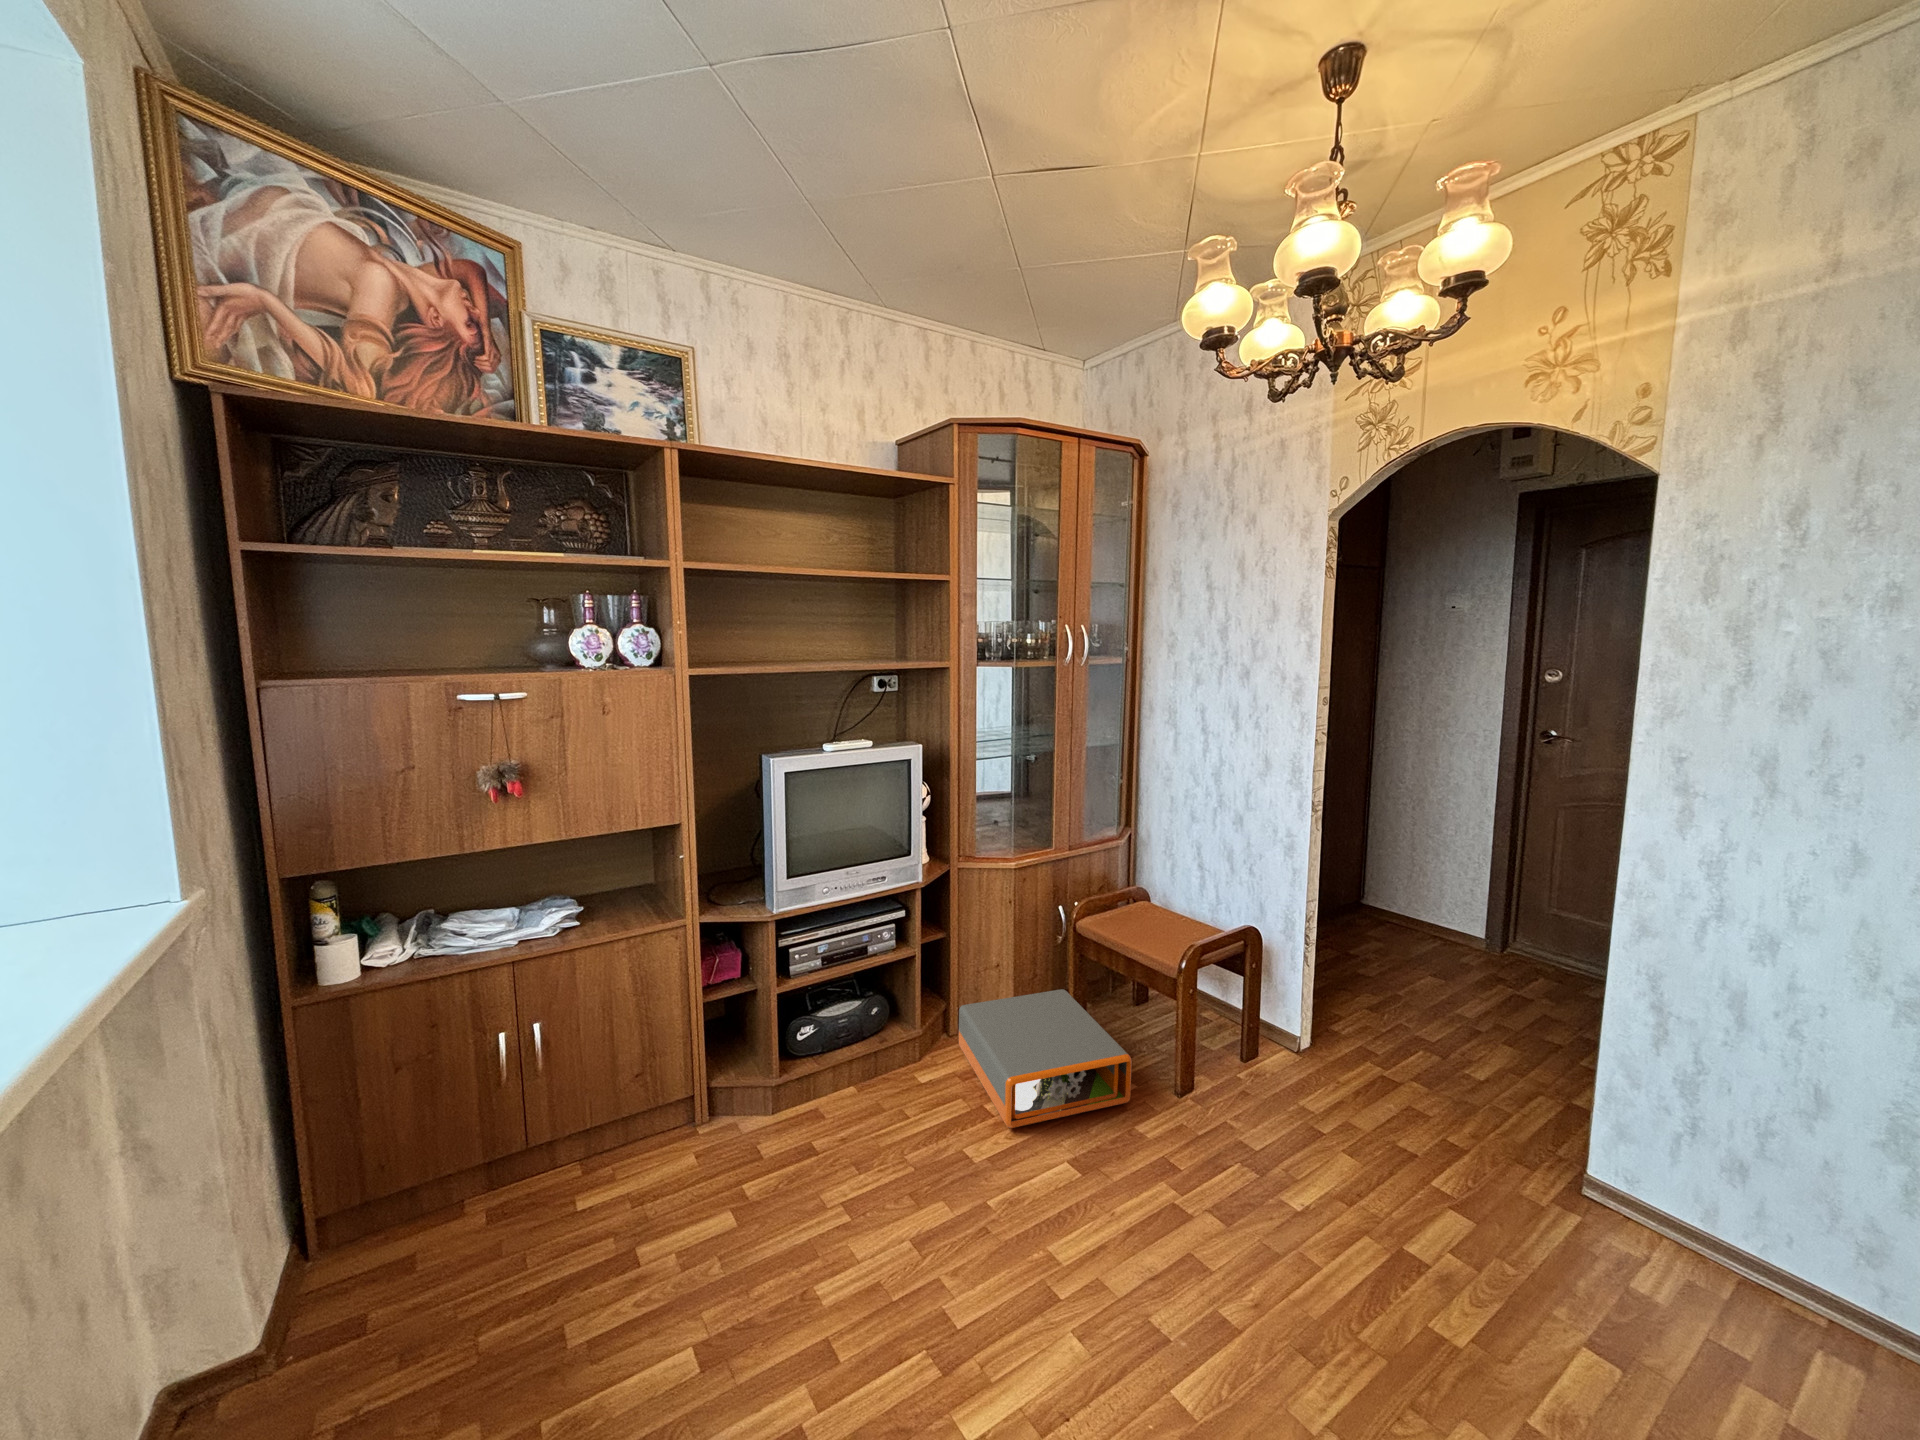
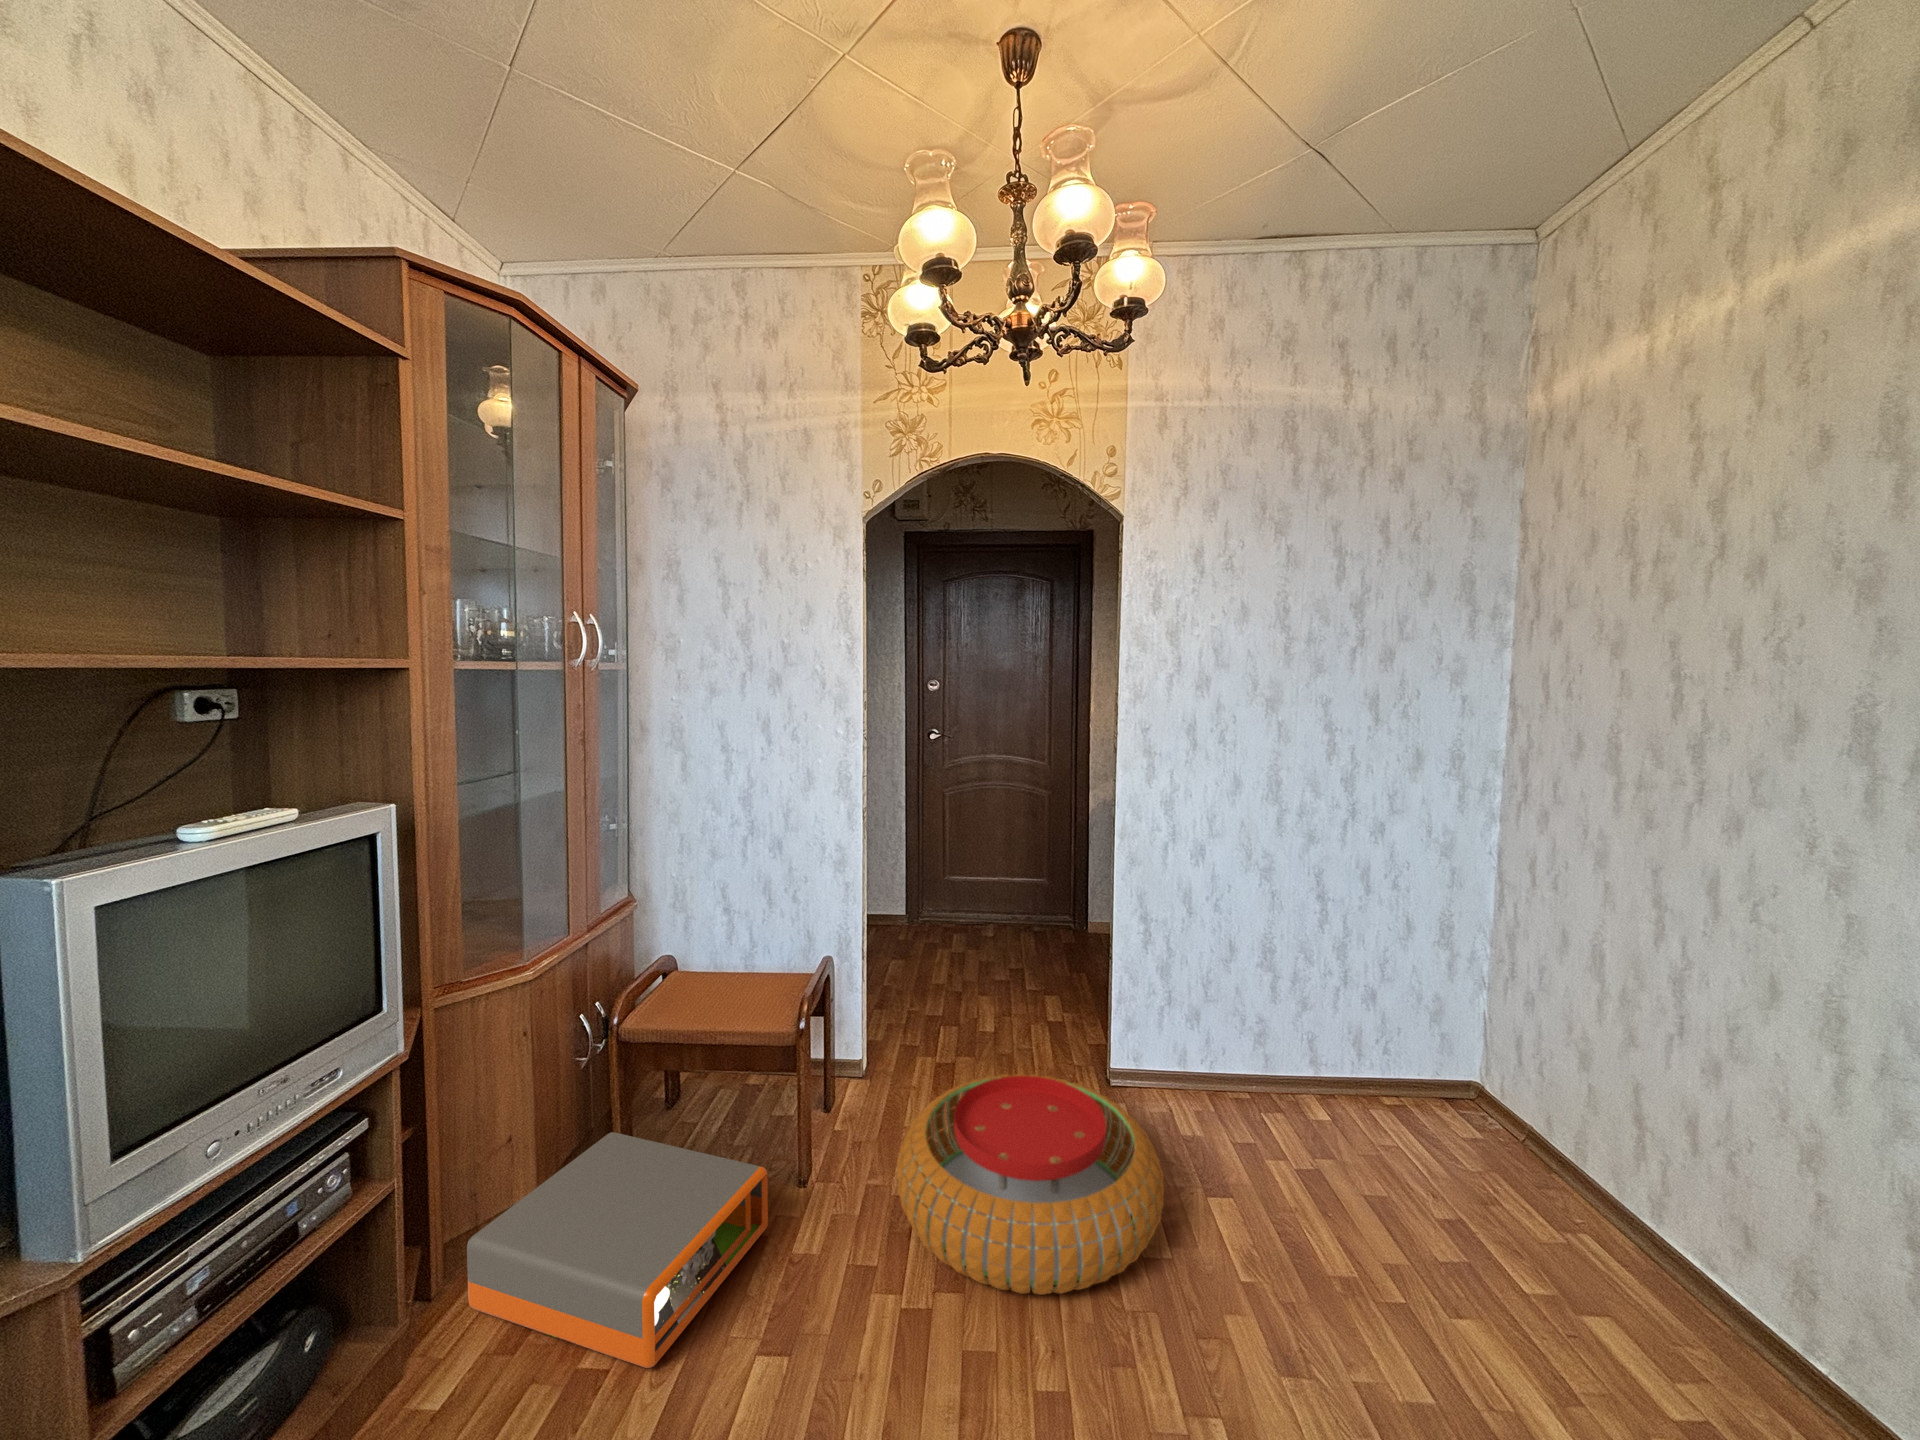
pouf: none [1215,1081,1529,1335] -> present [897,1074,1164,1295]

